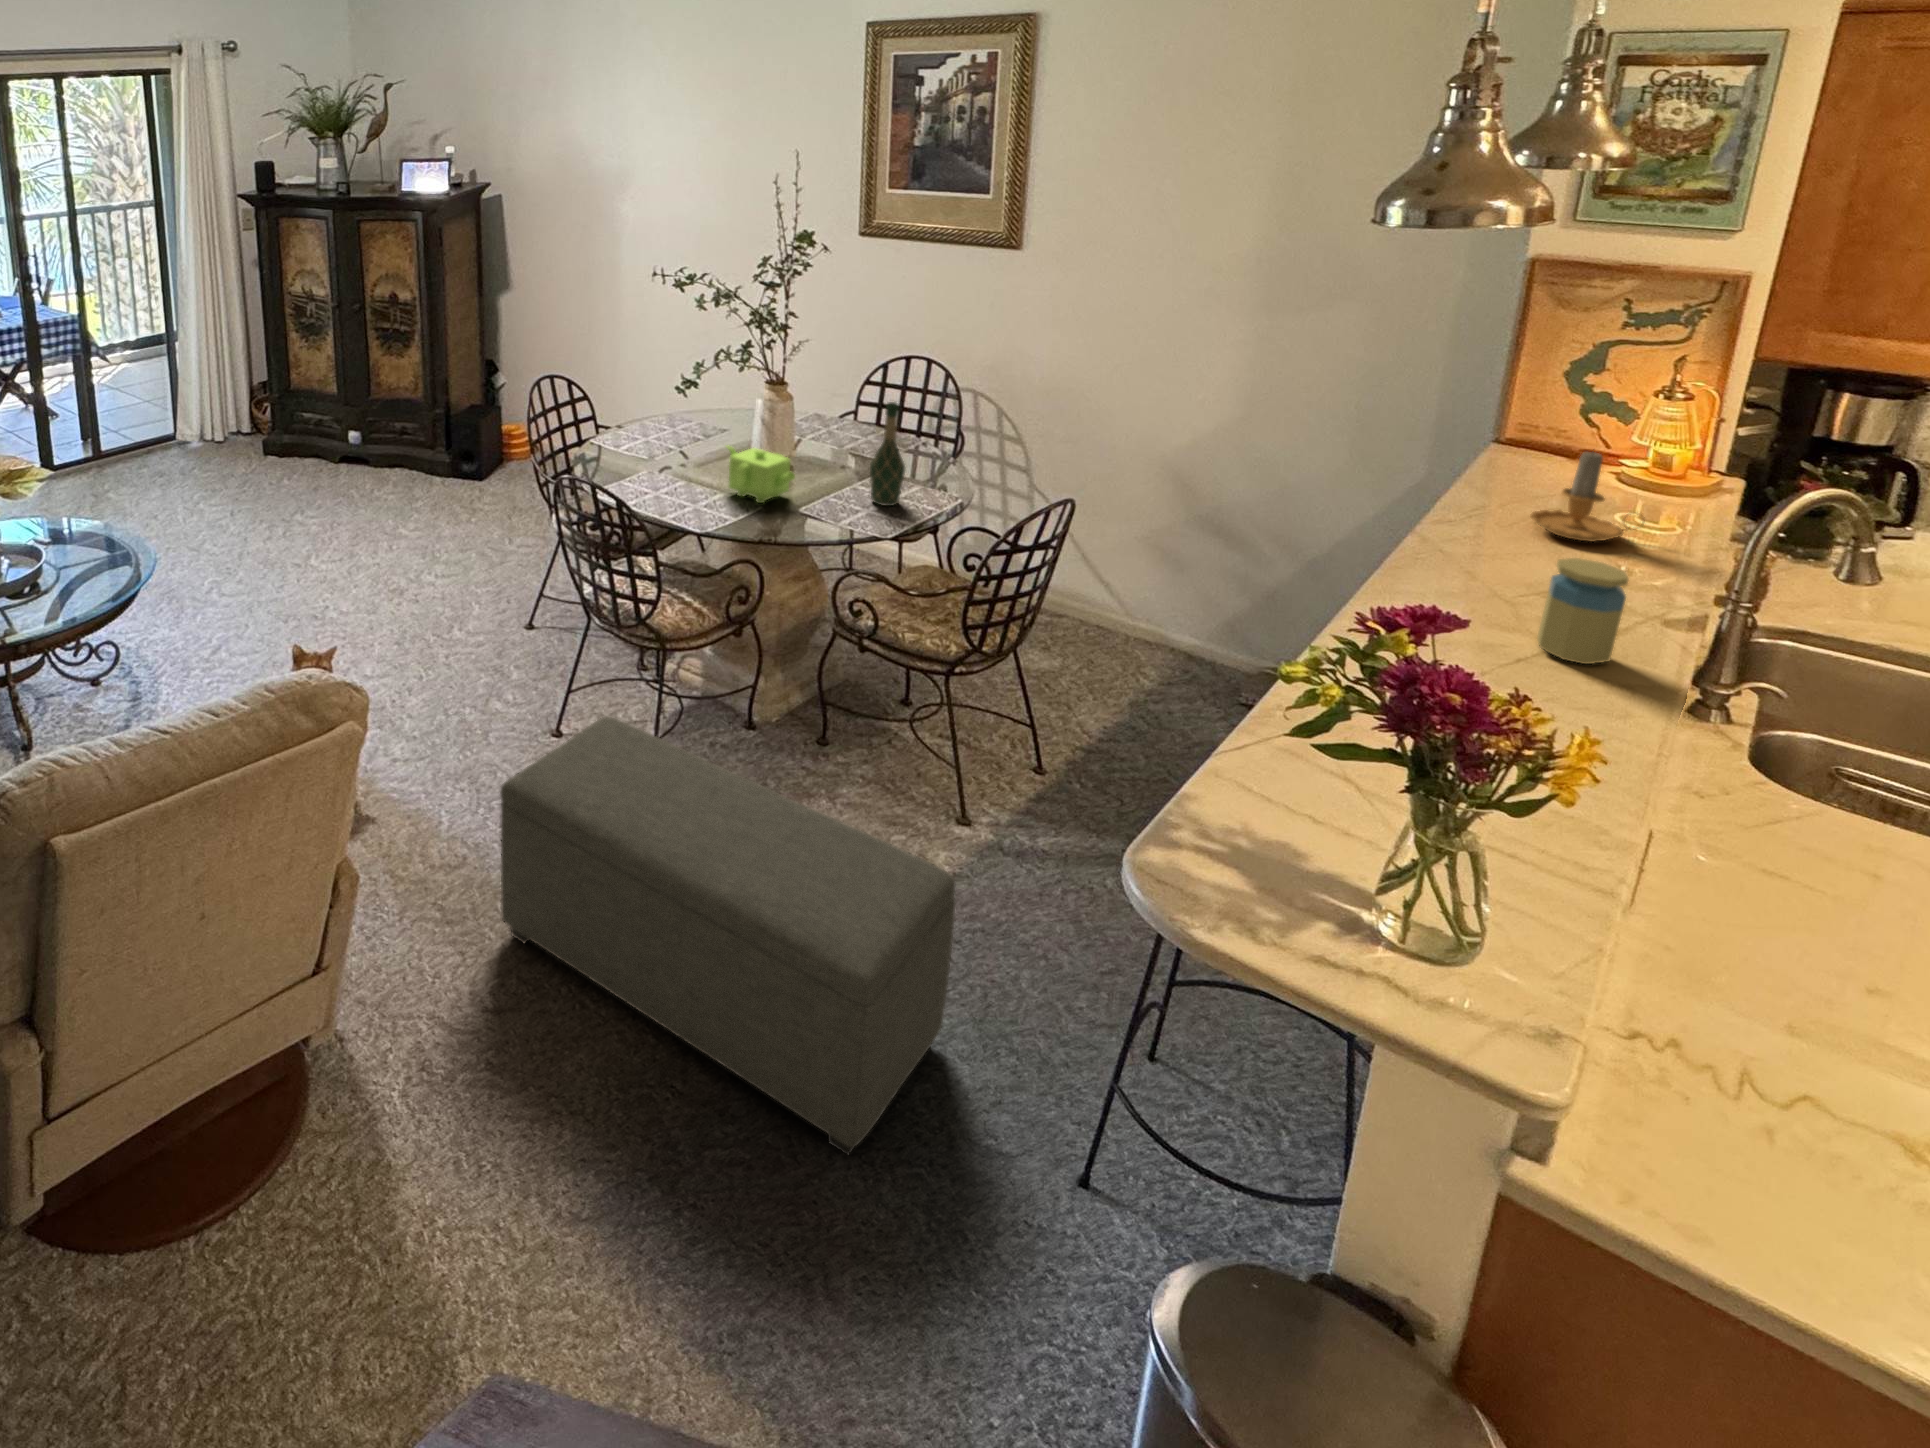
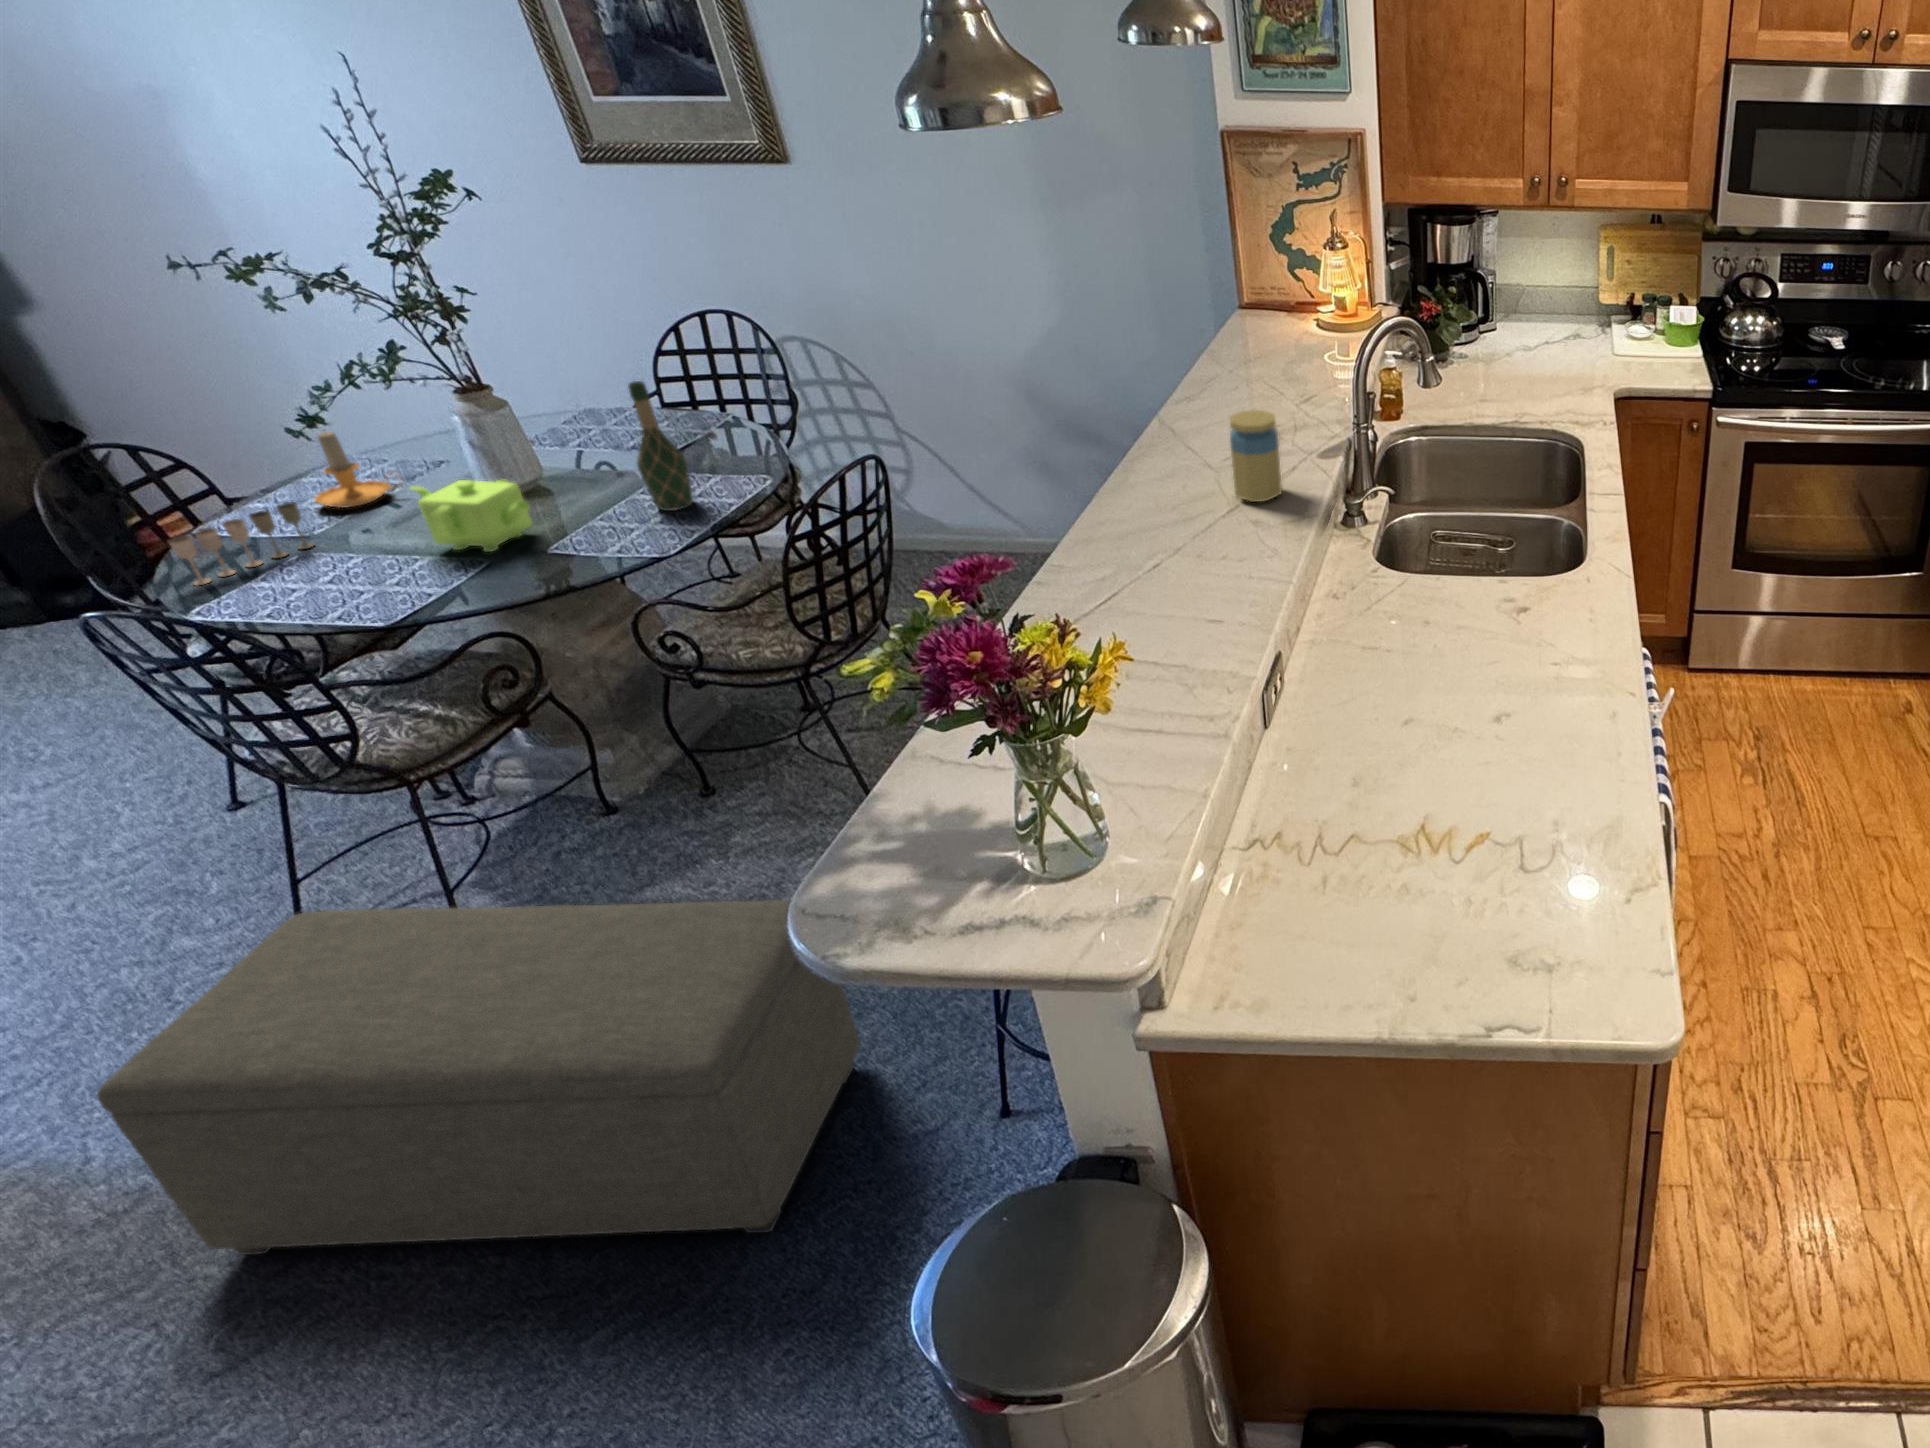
wine glass: none [595,438,659,479] -> present [168,502,313,585]
candle: present [1530,452,1644,542] -> present [314,432,391,508]

